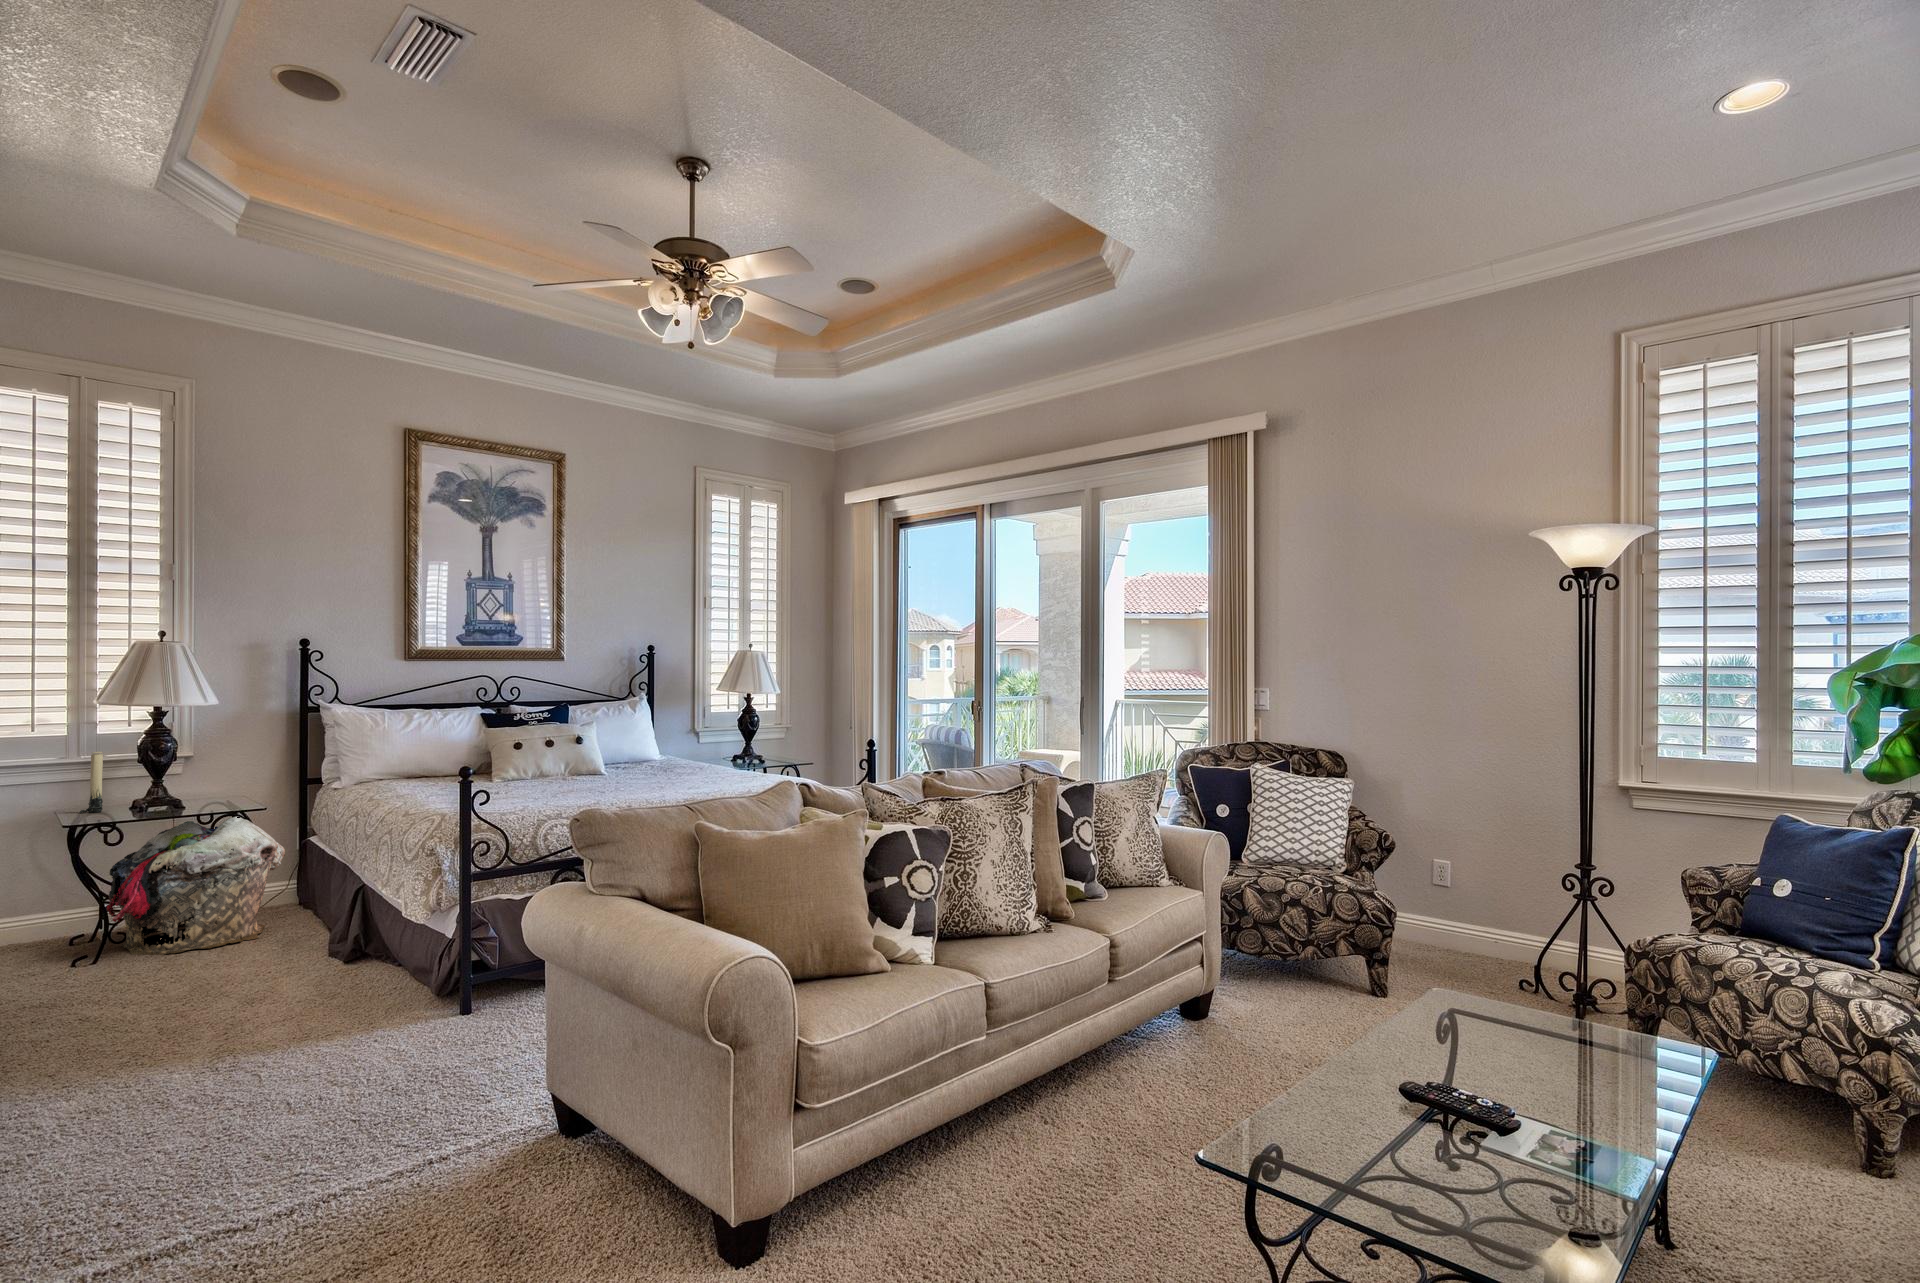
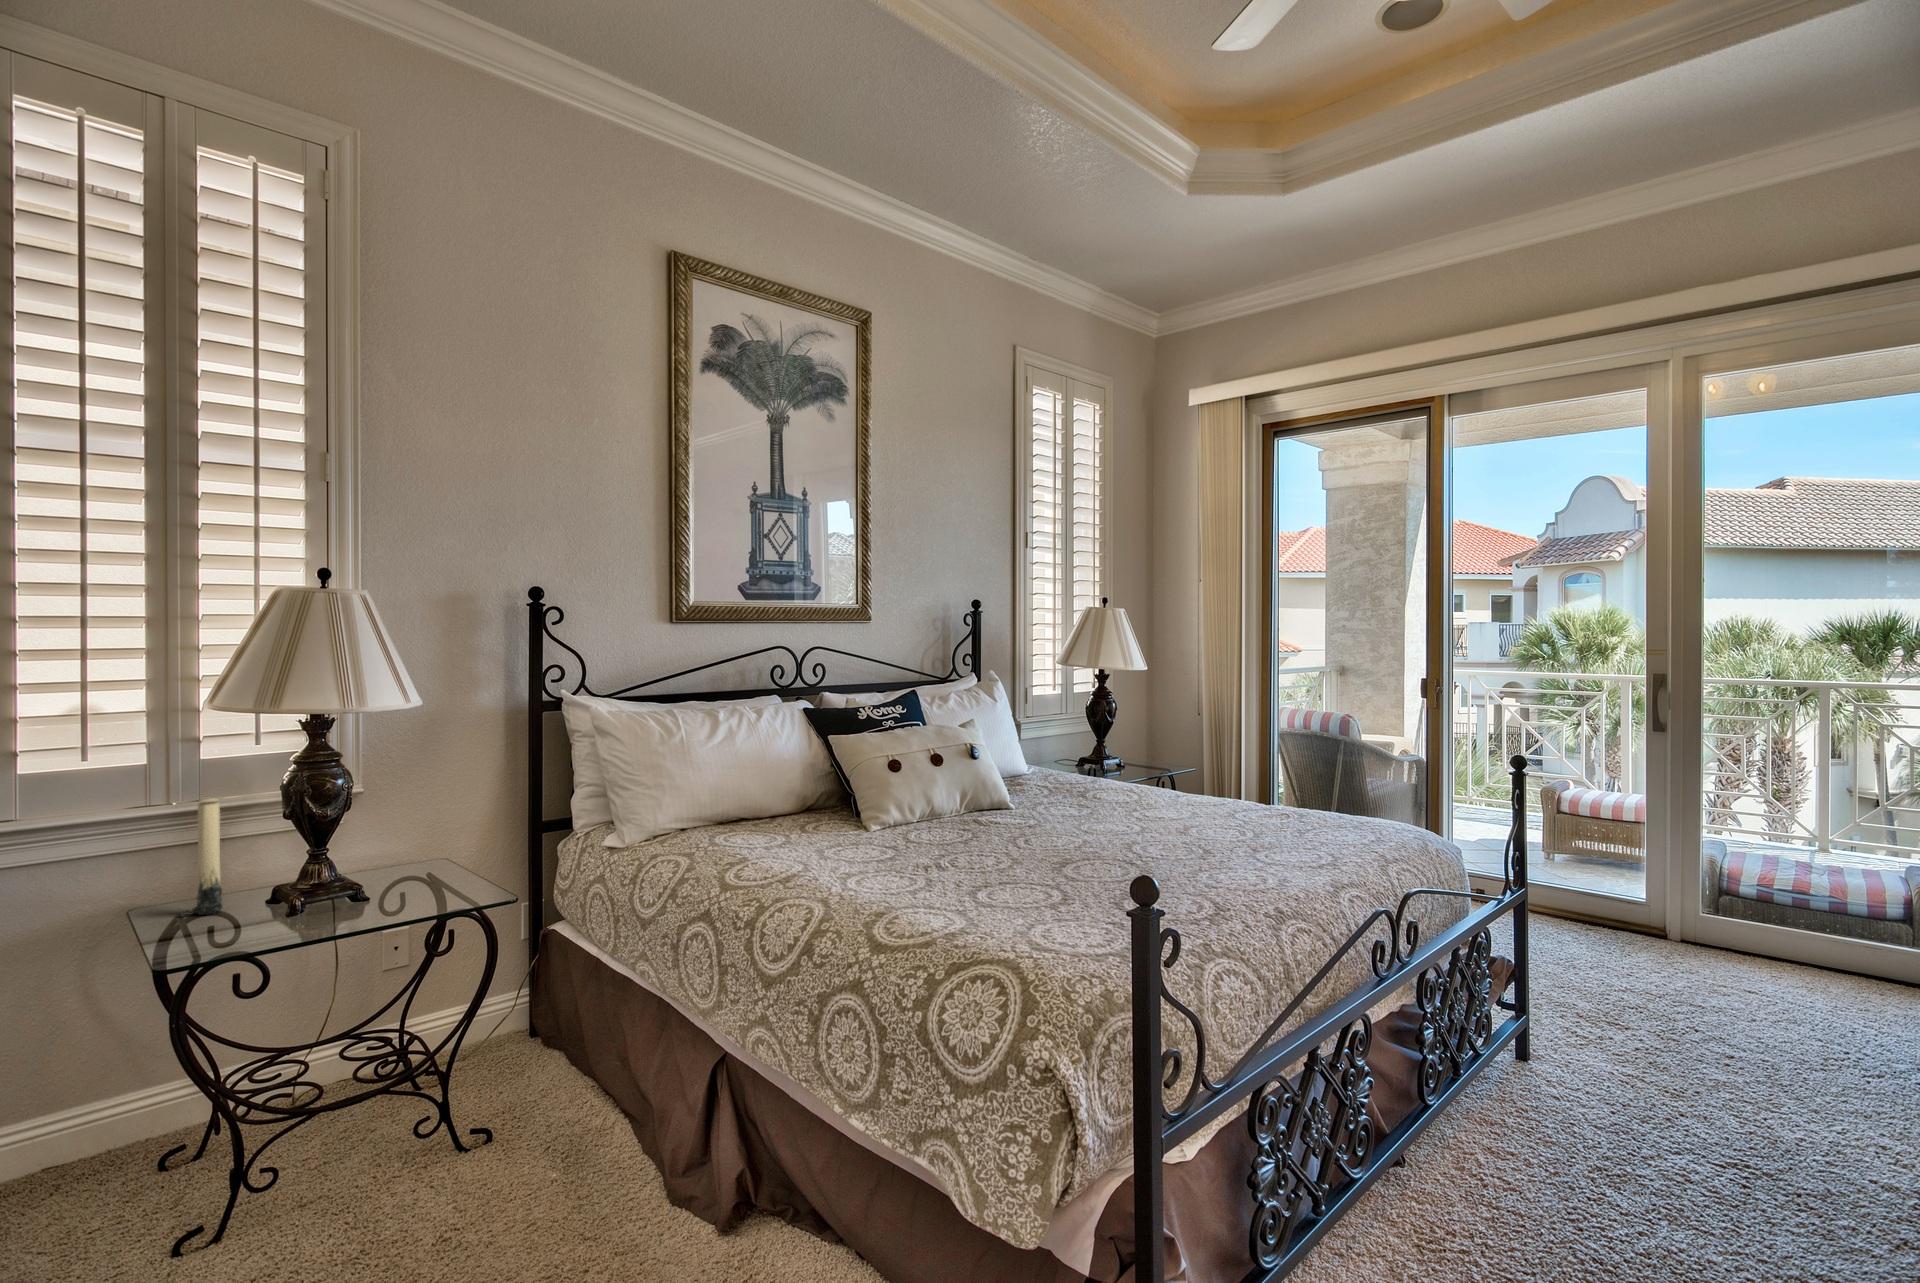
laundry basket: present [107,817,285,955] -> none [239,900,523,1193]

